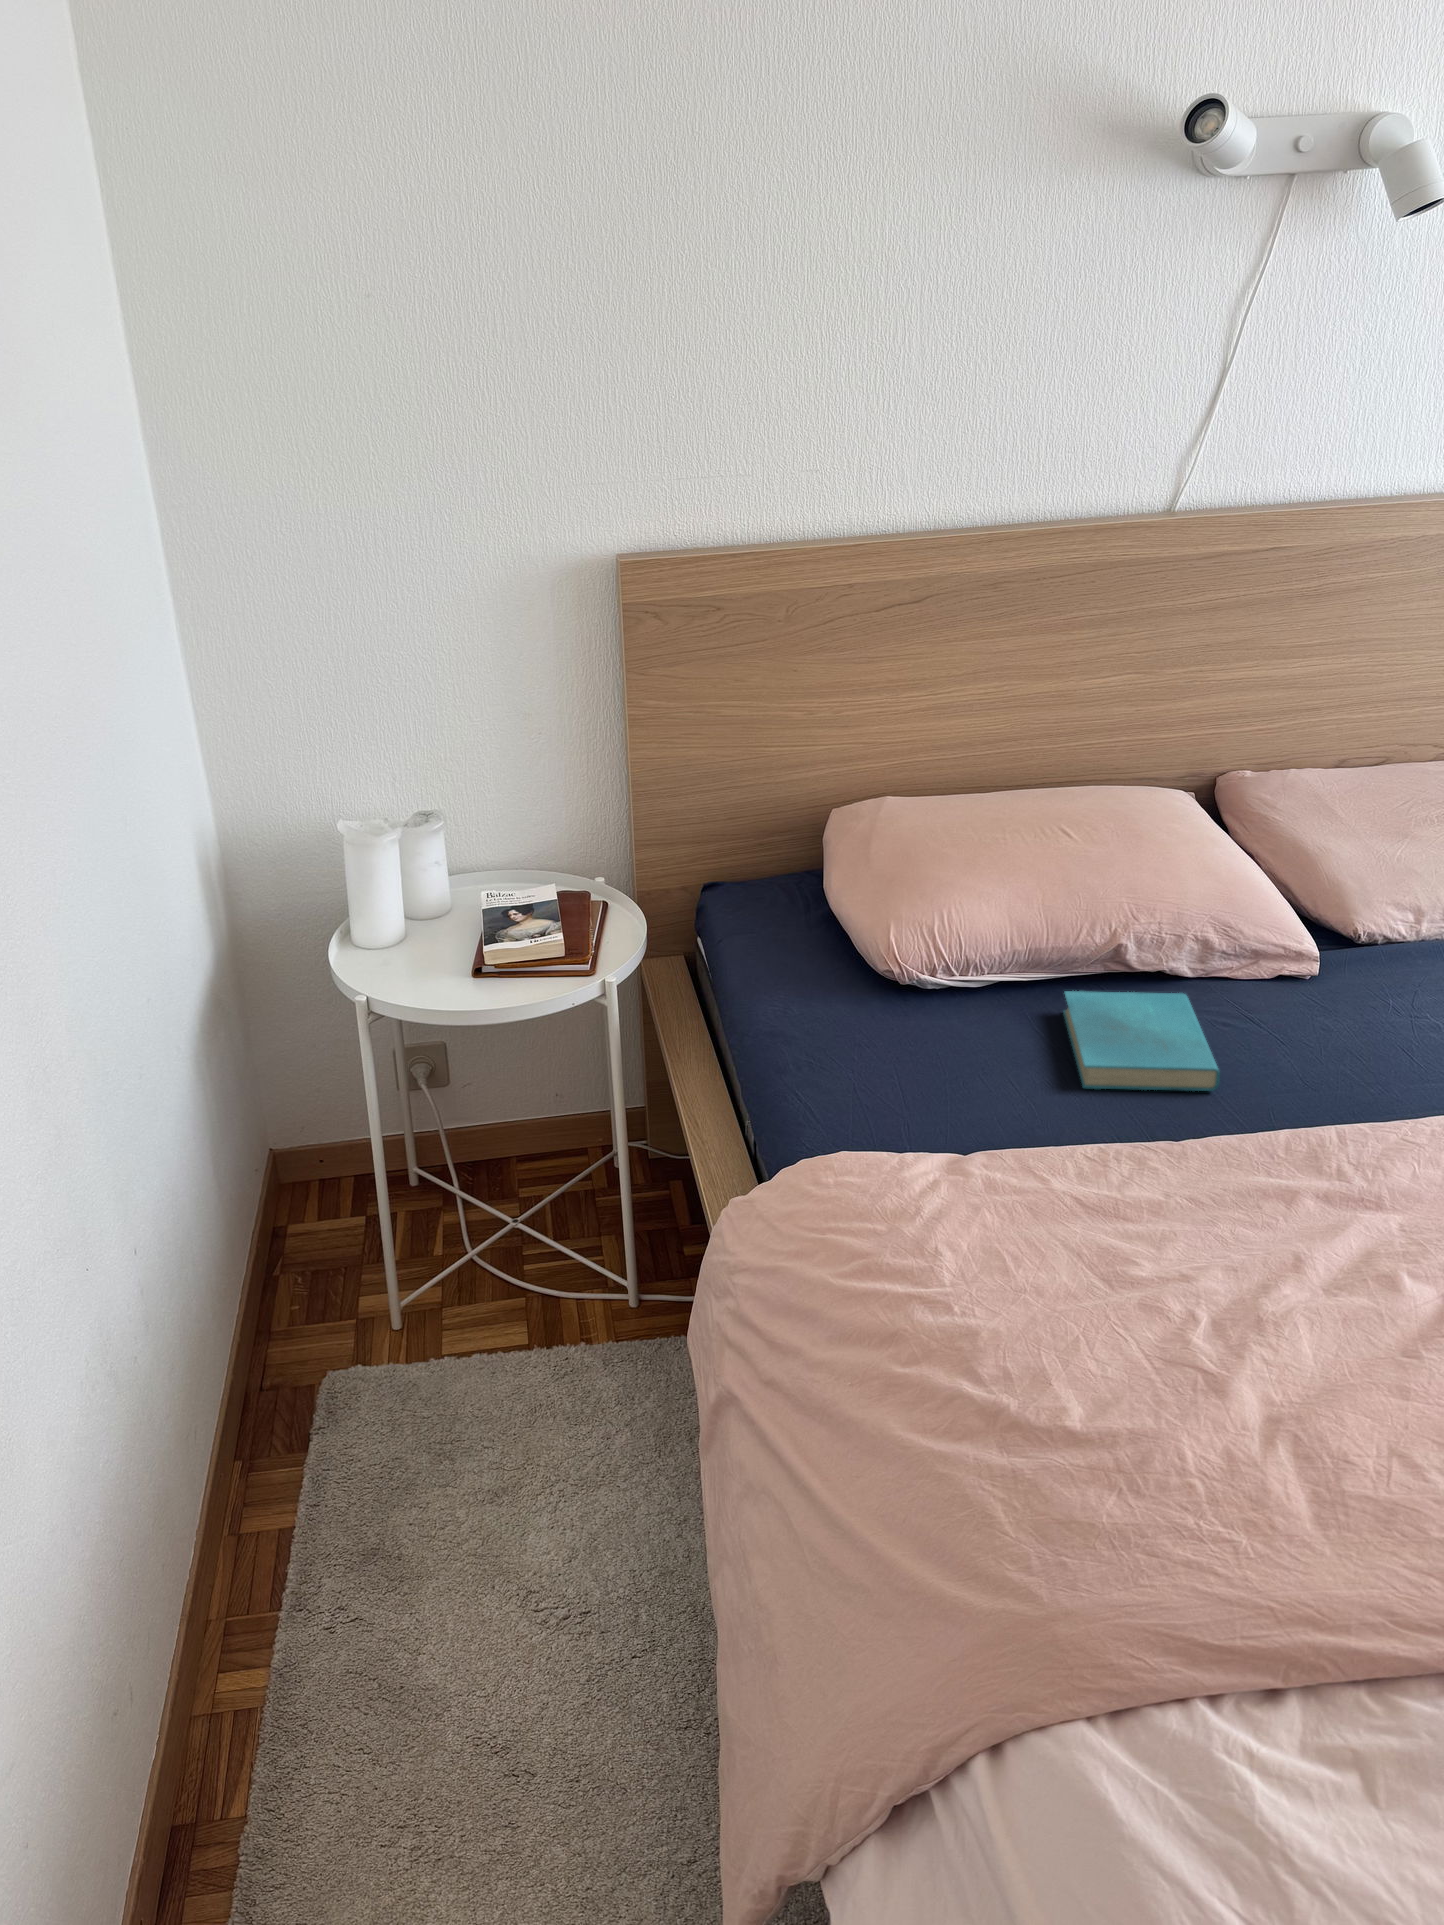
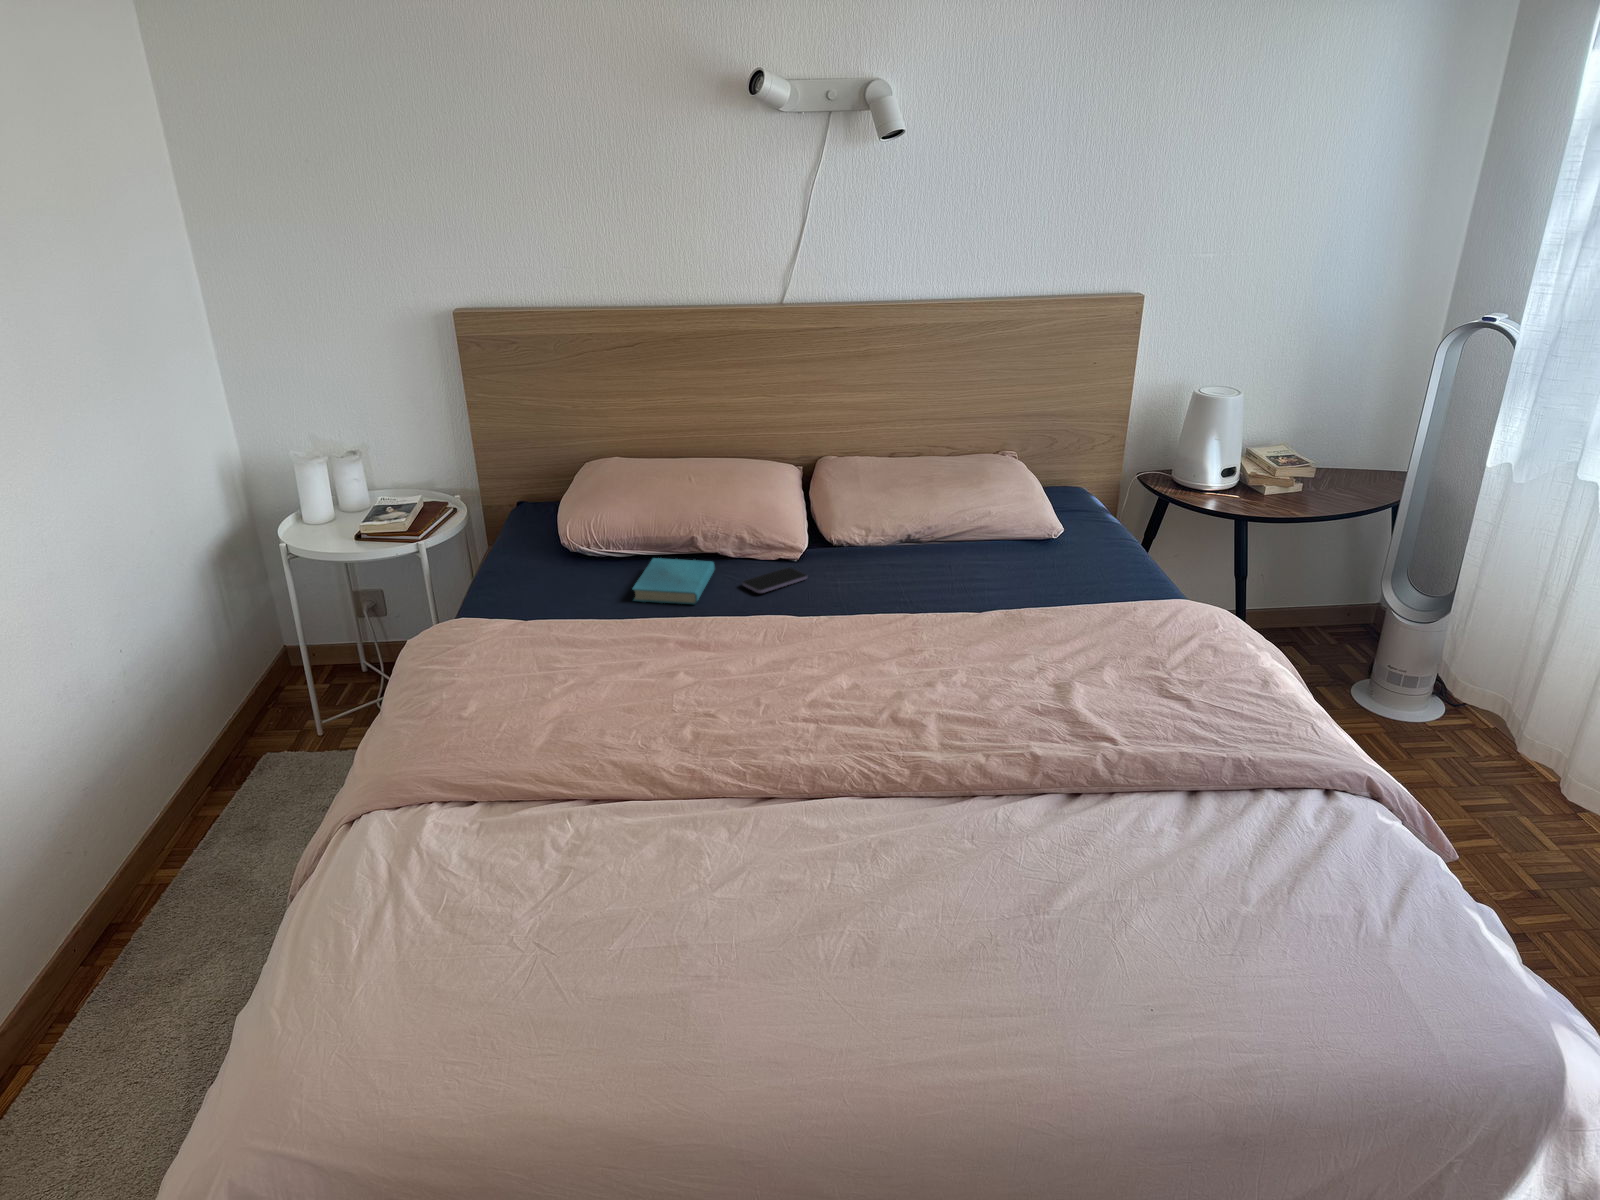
smartphone: none [1267,997,1377,1059] -> present [742,568,807,593]

